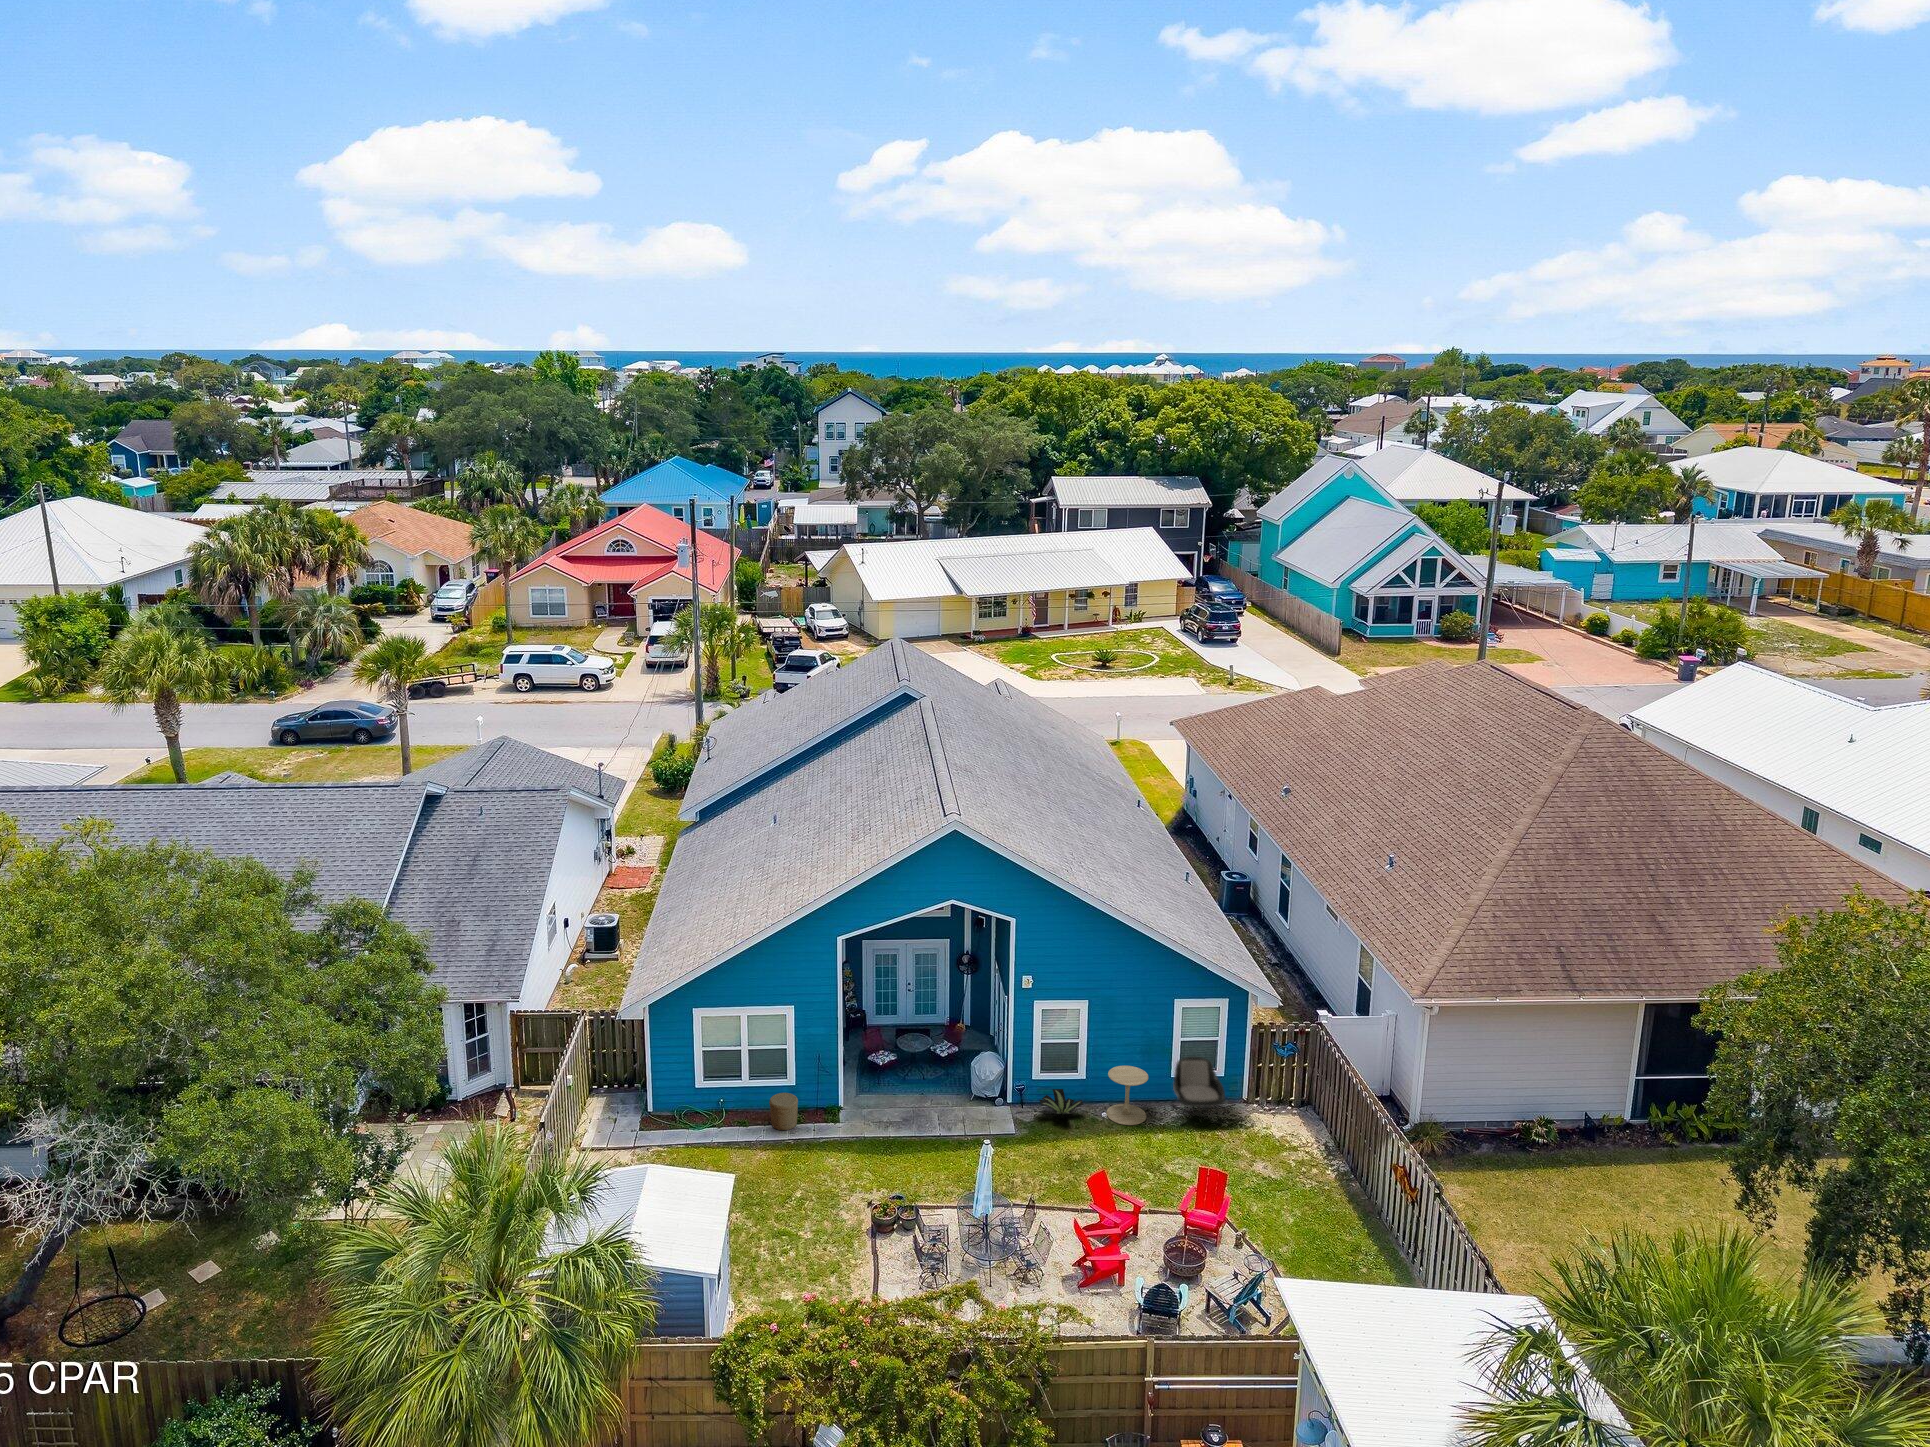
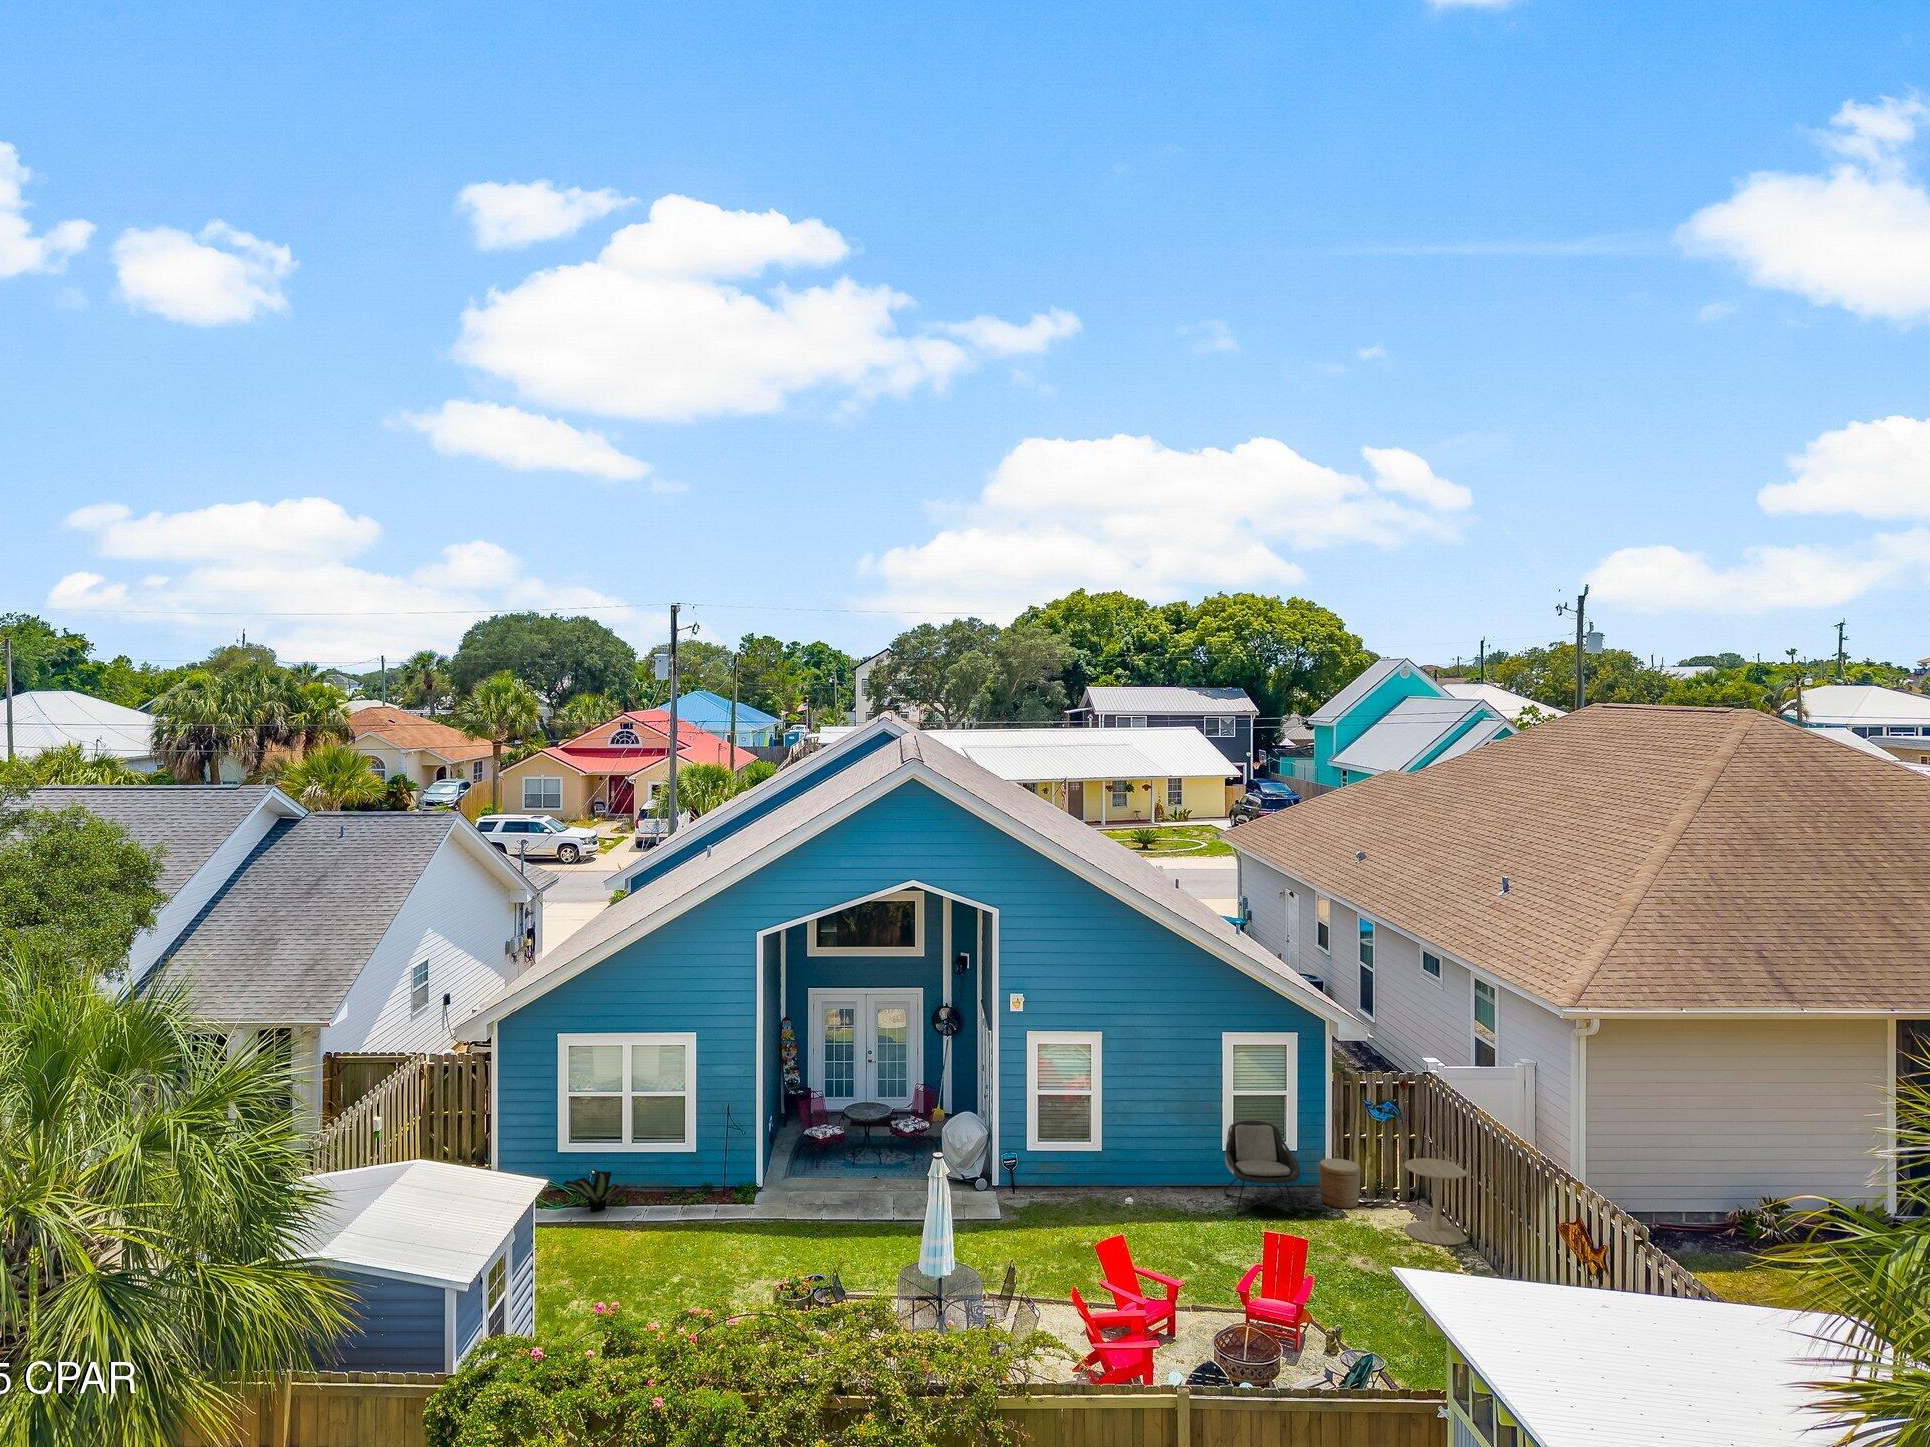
pedestal table: present [1106,1066,1148,1125] -> present [1404,1158,1469,1245]
potted plant: present [1040,1089,1083,1120] -> present [563,1171,627,1212]
woven basket: present [769,1093,798,1130] -> present [1319,1158,1361,1209]

